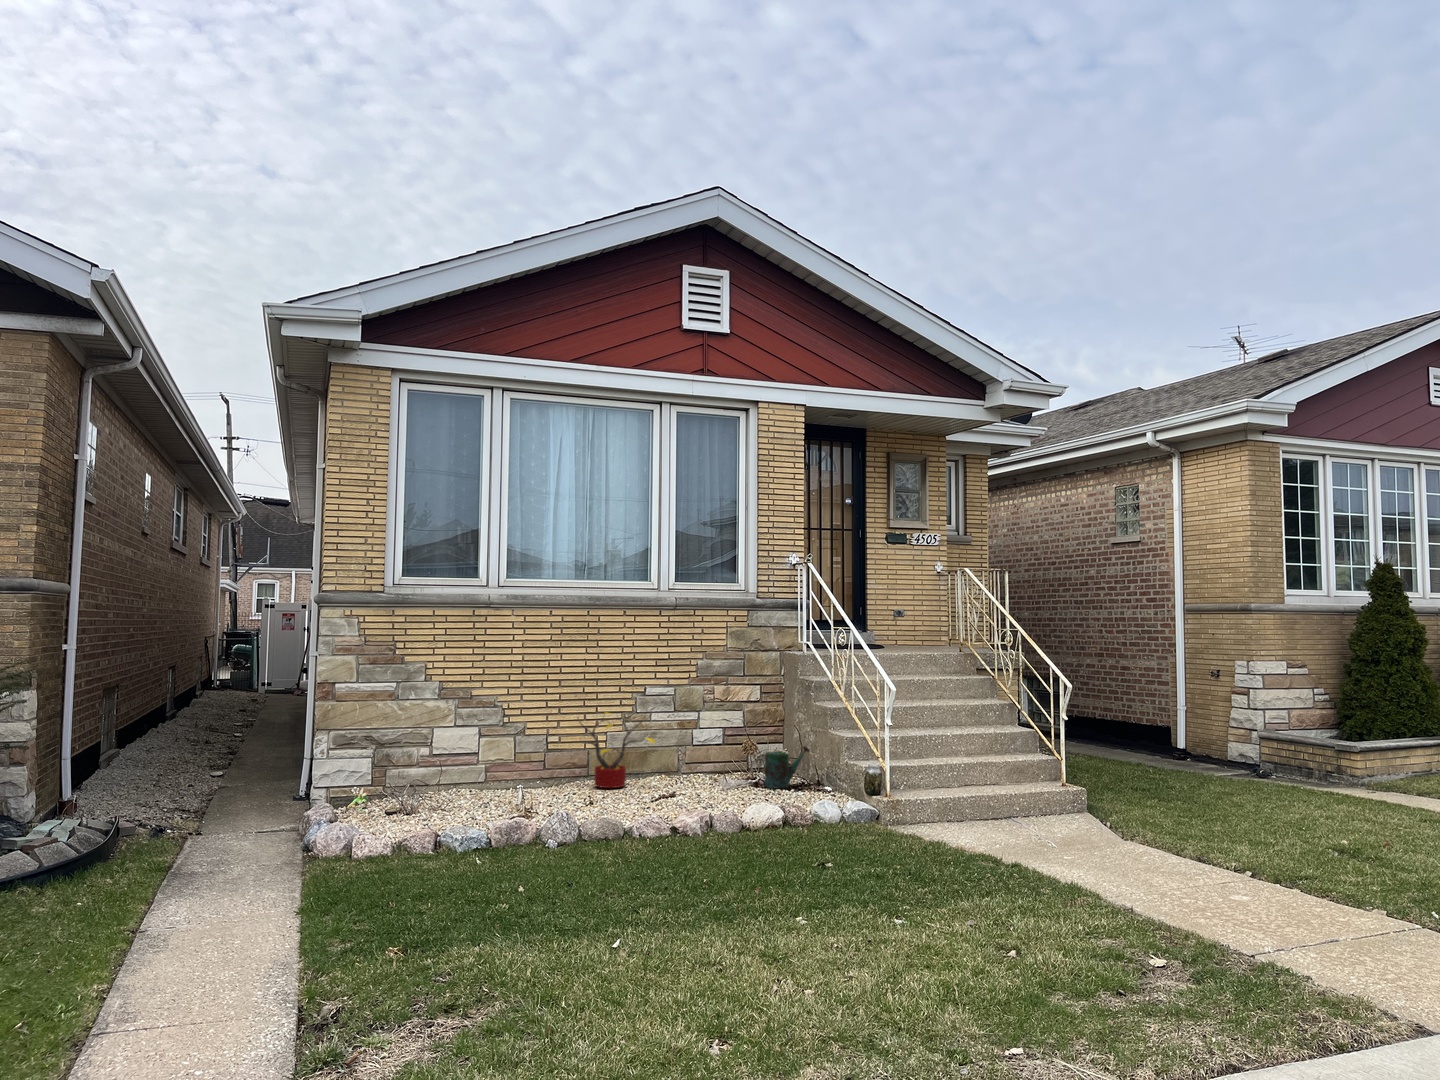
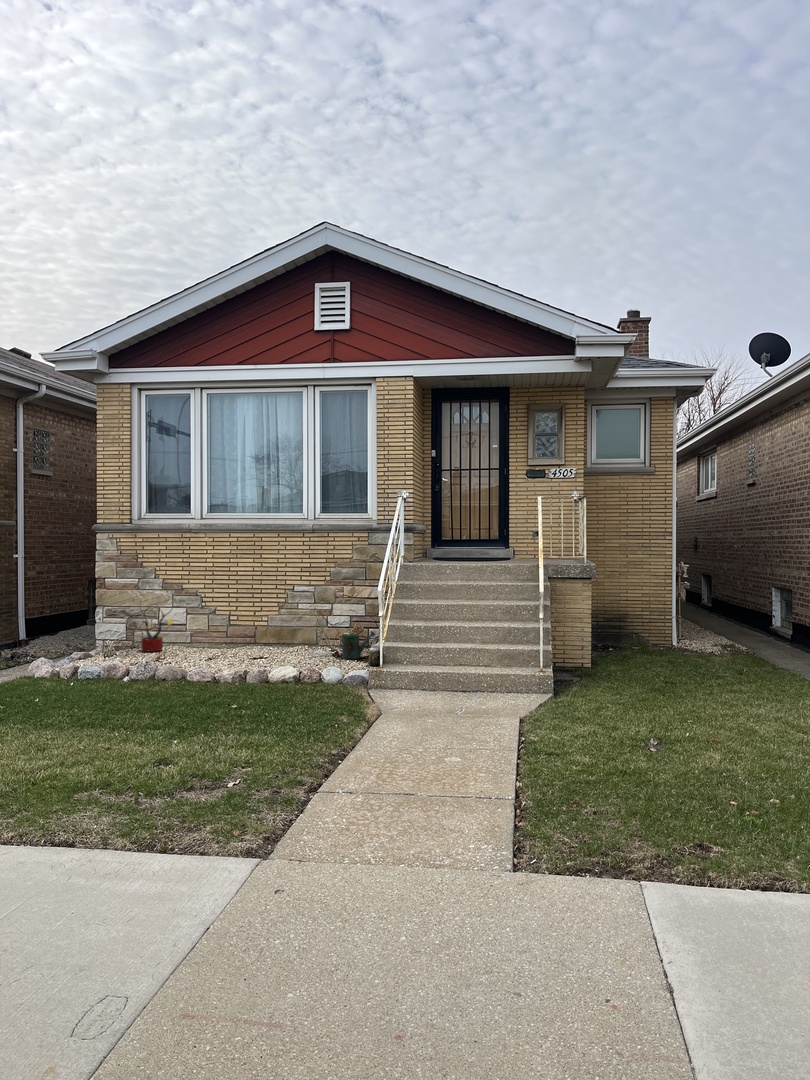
decorative plant: present [578,713,655,788] -> present [140,603,174,652]

